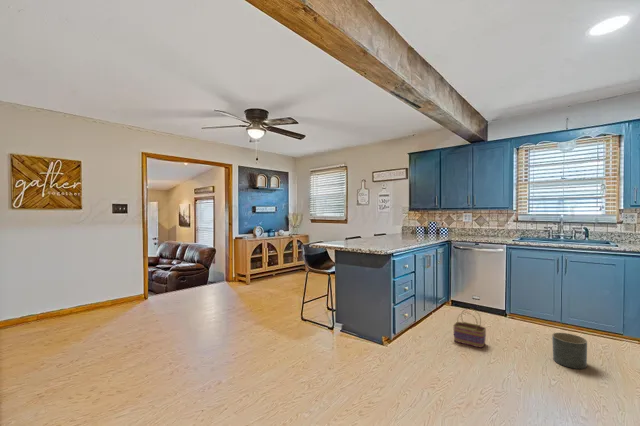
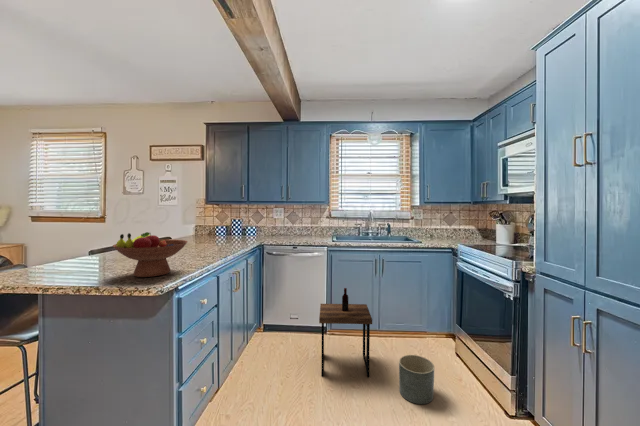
fruit bowl: none [363,225,396,247] -> present [113,232,187,277]
side table: none [486,275,537,346] -> present [319,288,372,377]
basket: present [453,309,486,347] -> none [283,349,326,409]

